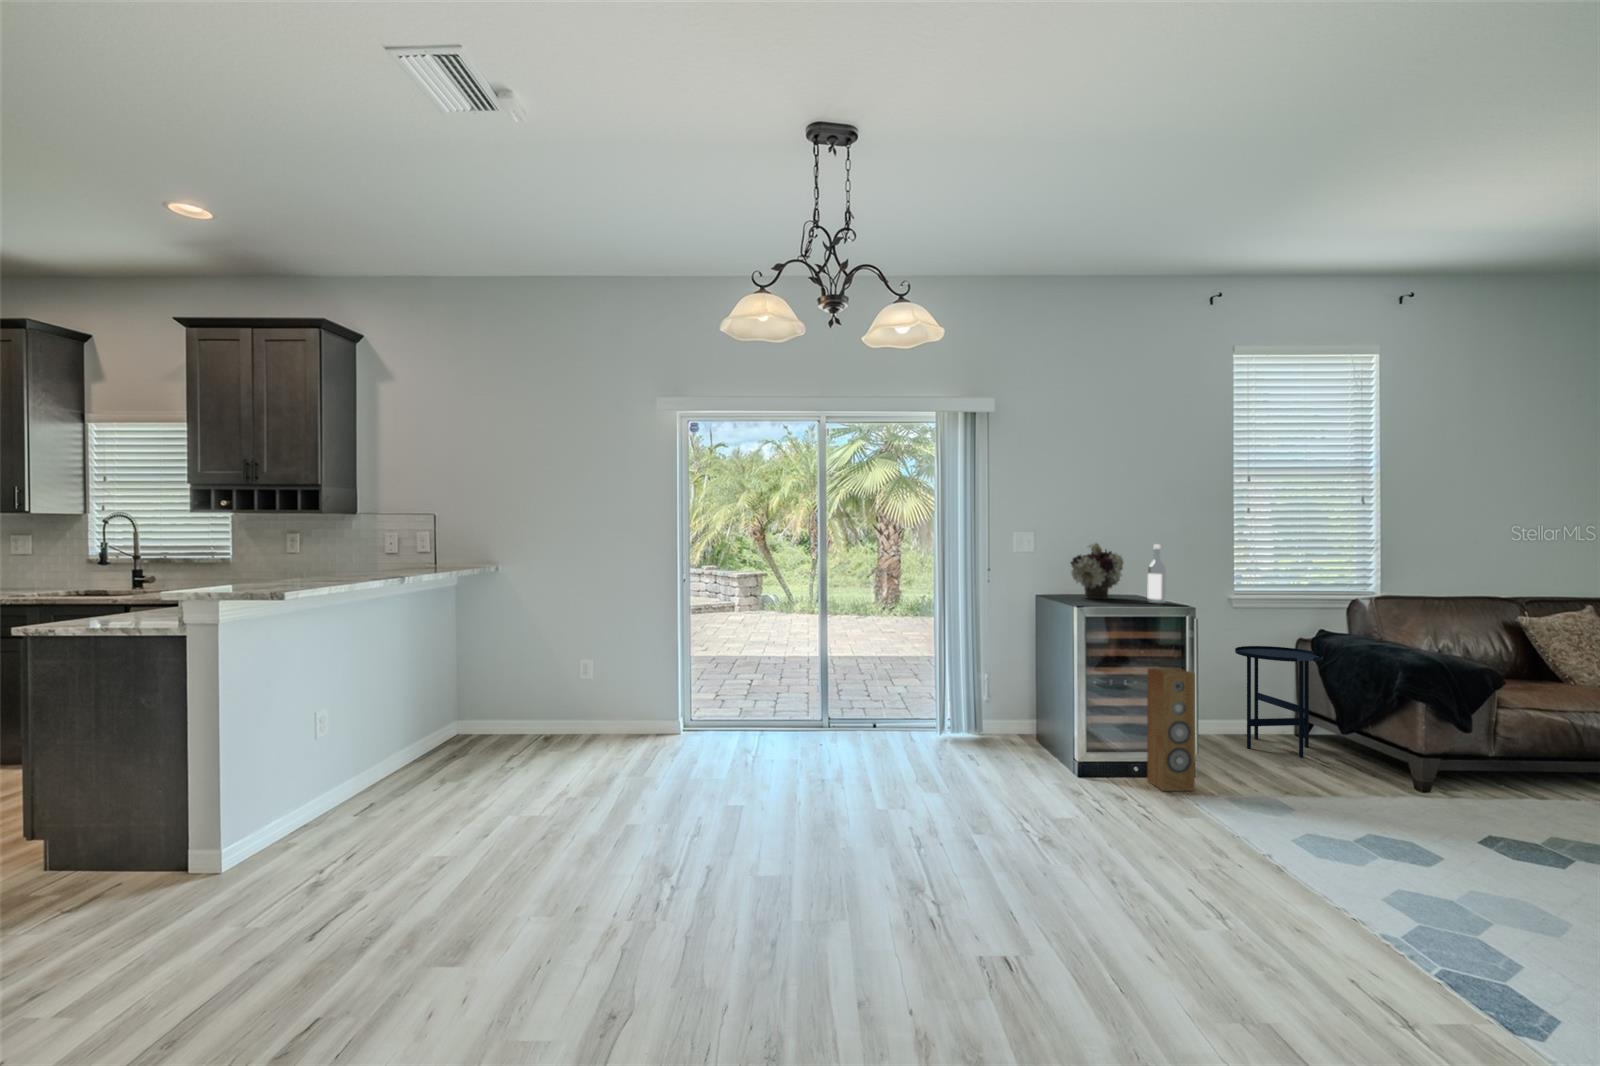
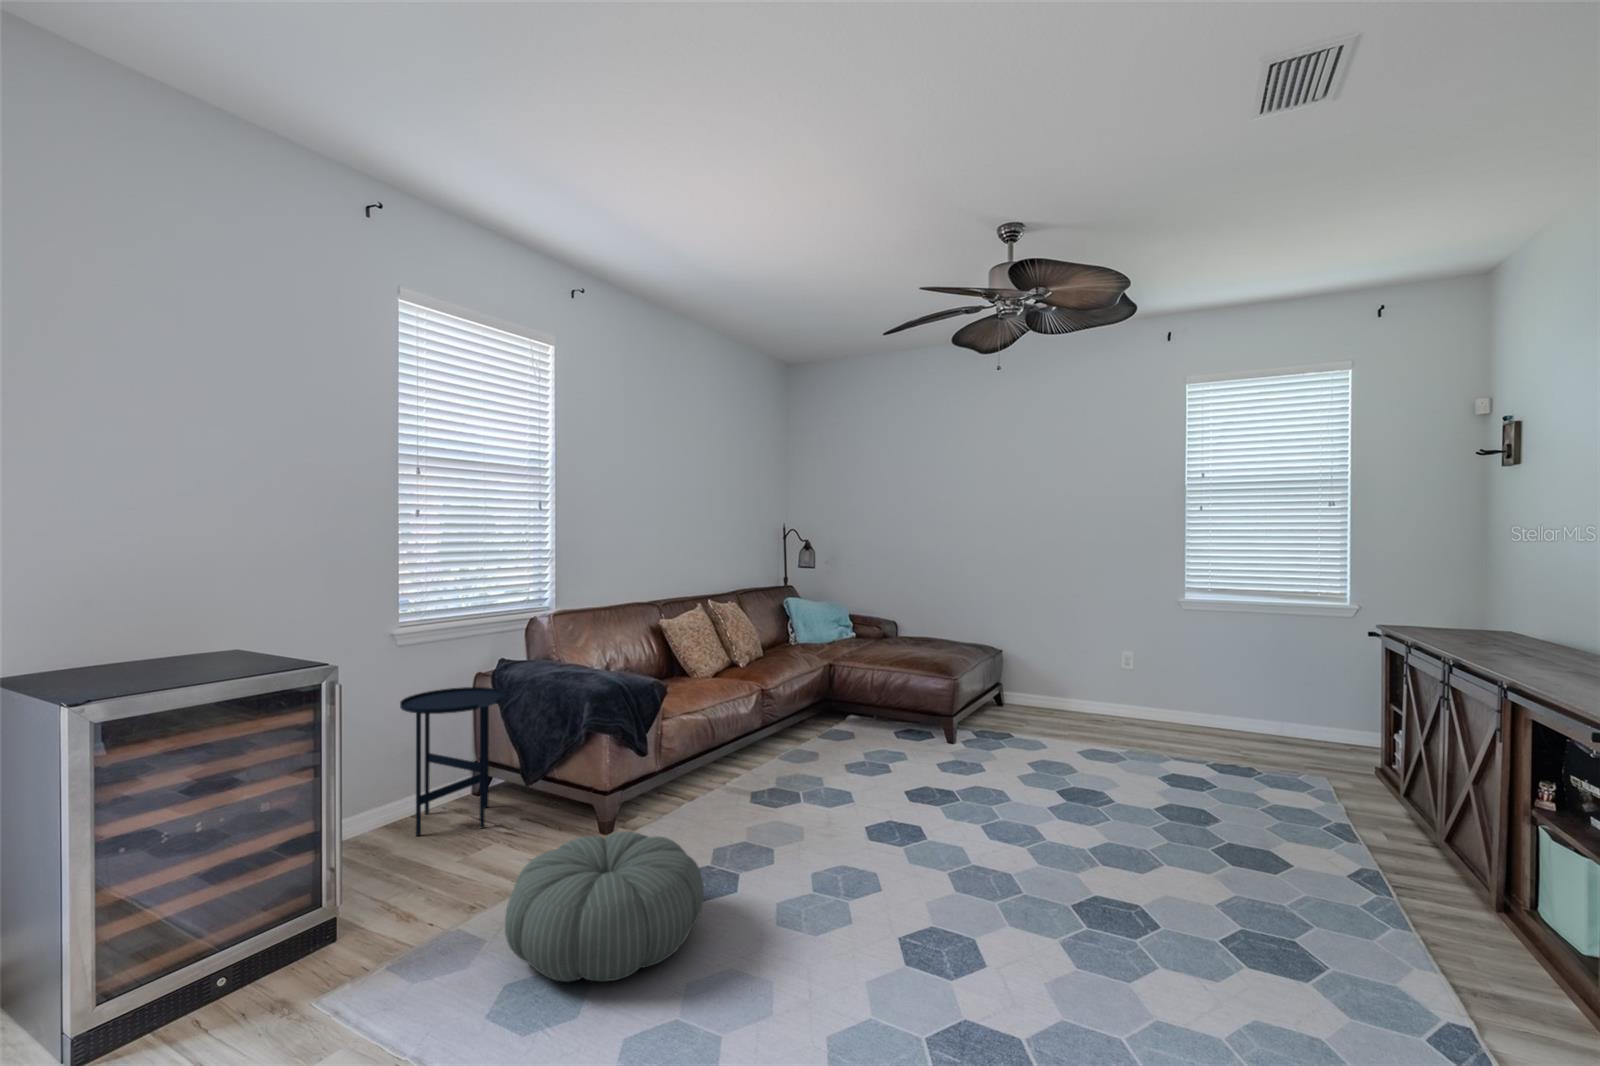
flower arrangement: present [1071,543,1124,599] -> none [84,568,213,675]
wine bottle: present [1148,544,1166,604] -> none [256,569,289,670]
speaker: present [1147,668,1195,791] -> none [252,772,338,999]
pouf: none [1308,763,1507,866] -> present [505,832,704,982]

